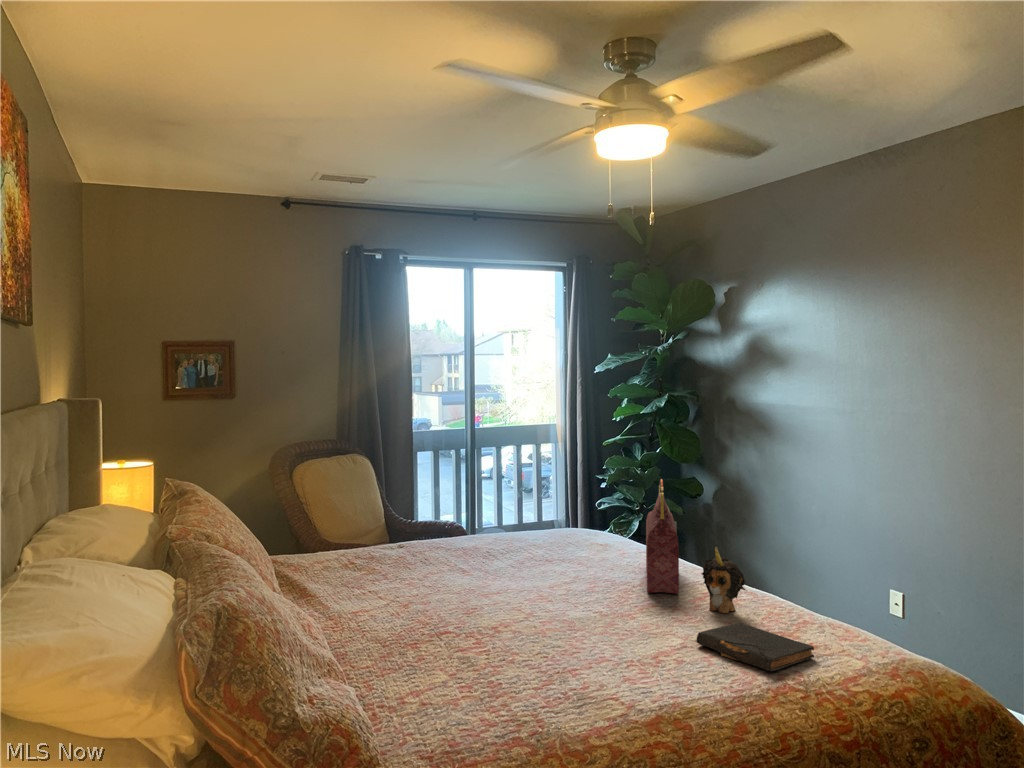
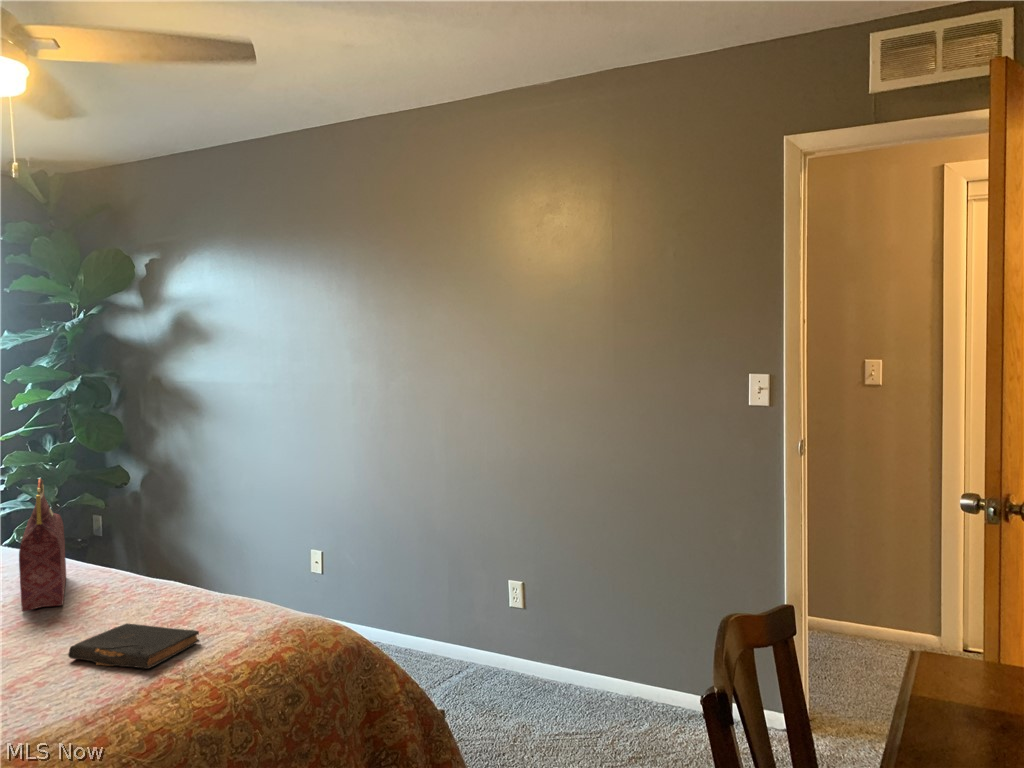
plush toy: present [702,547,747,613] -> none [83,547,139,616]

